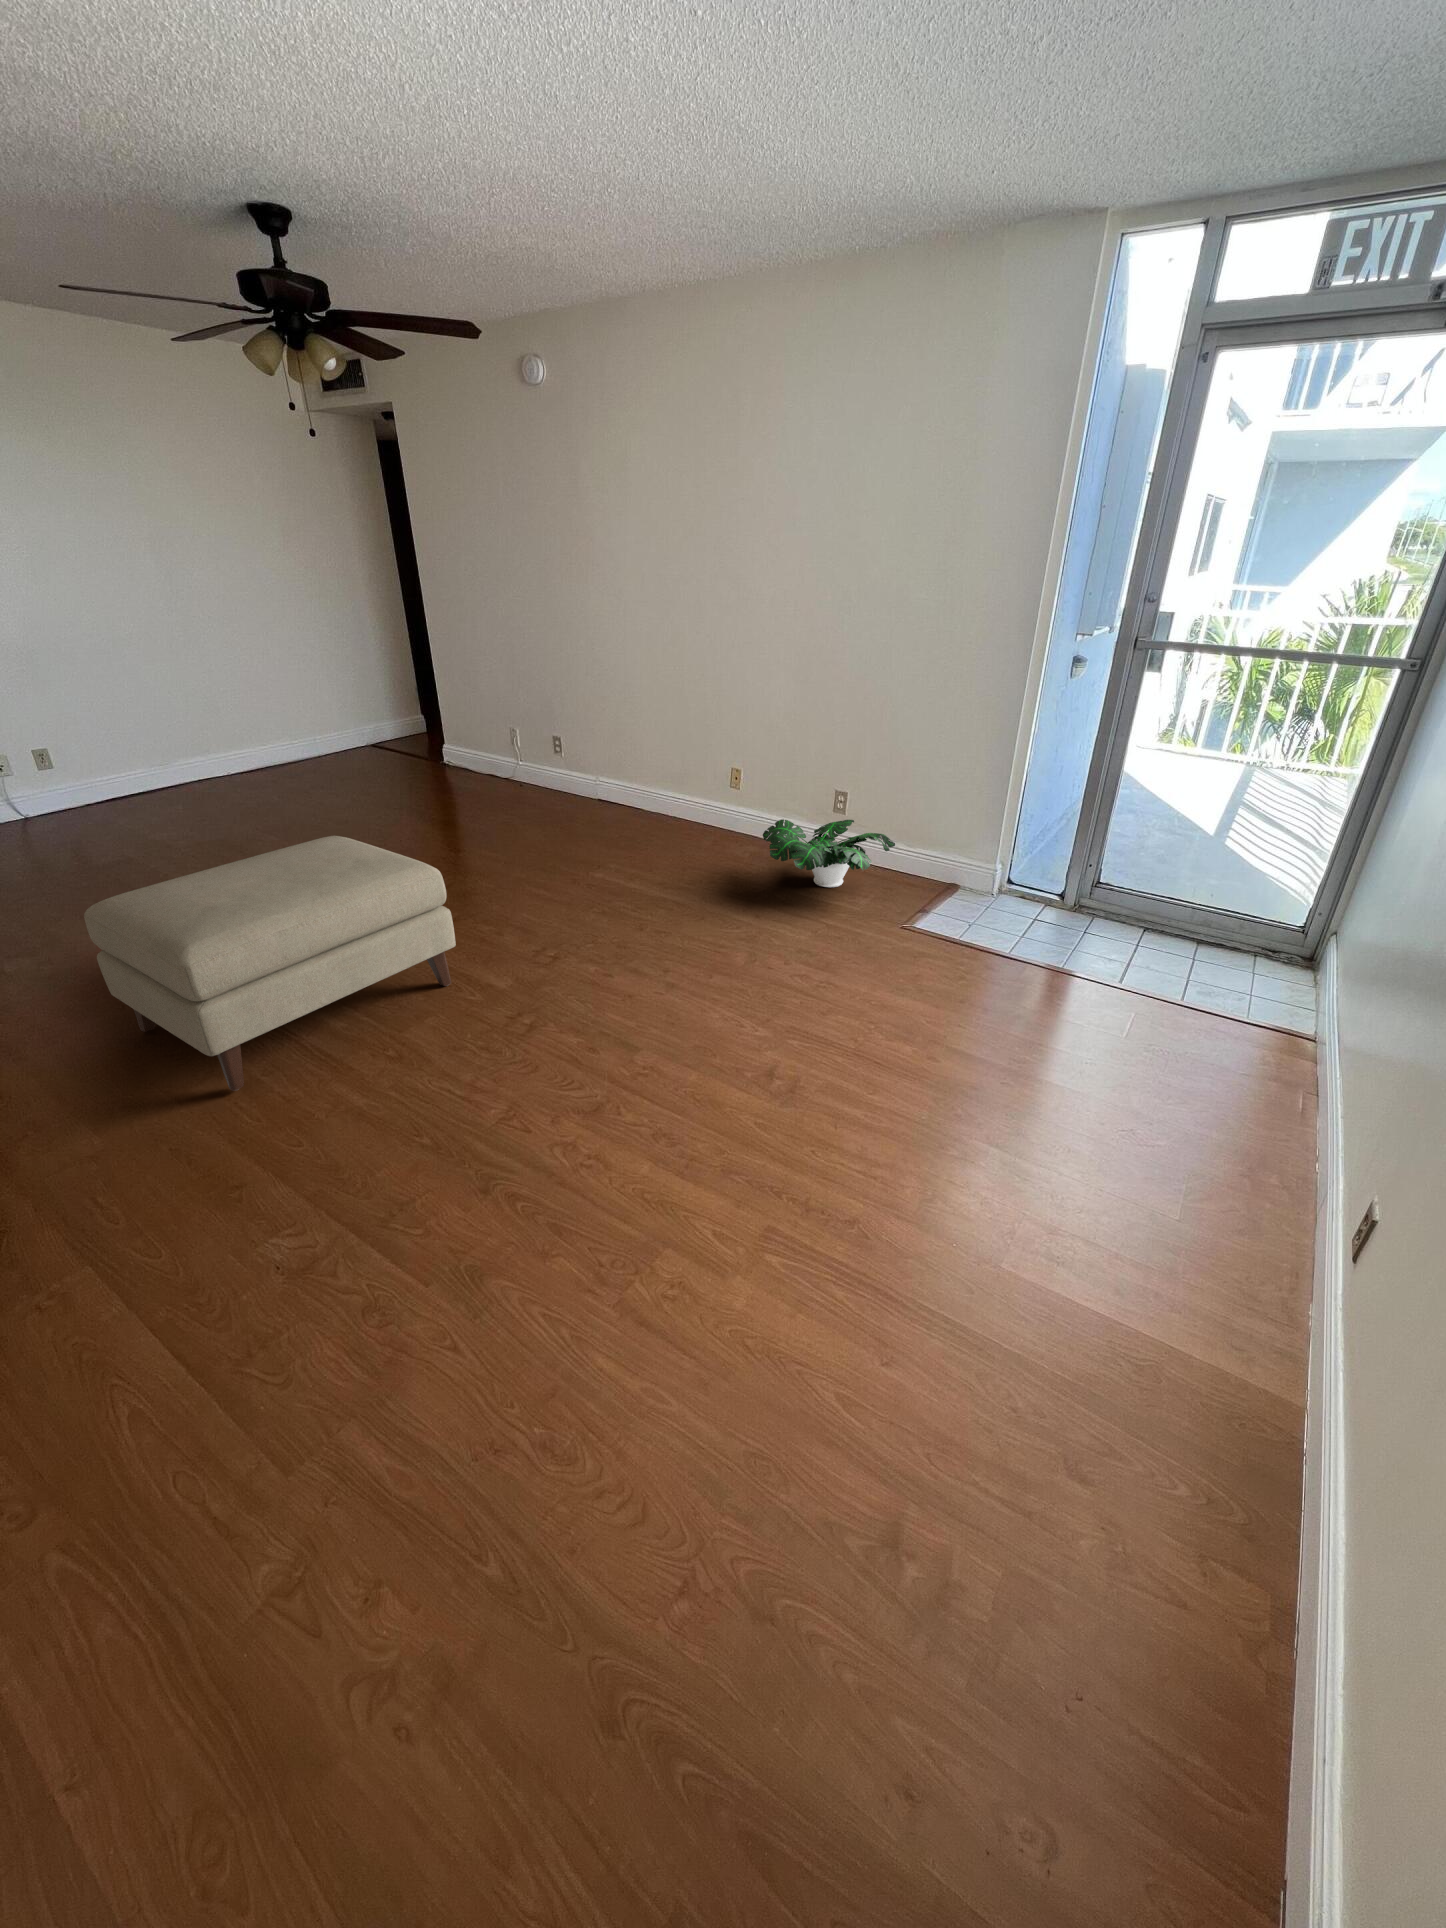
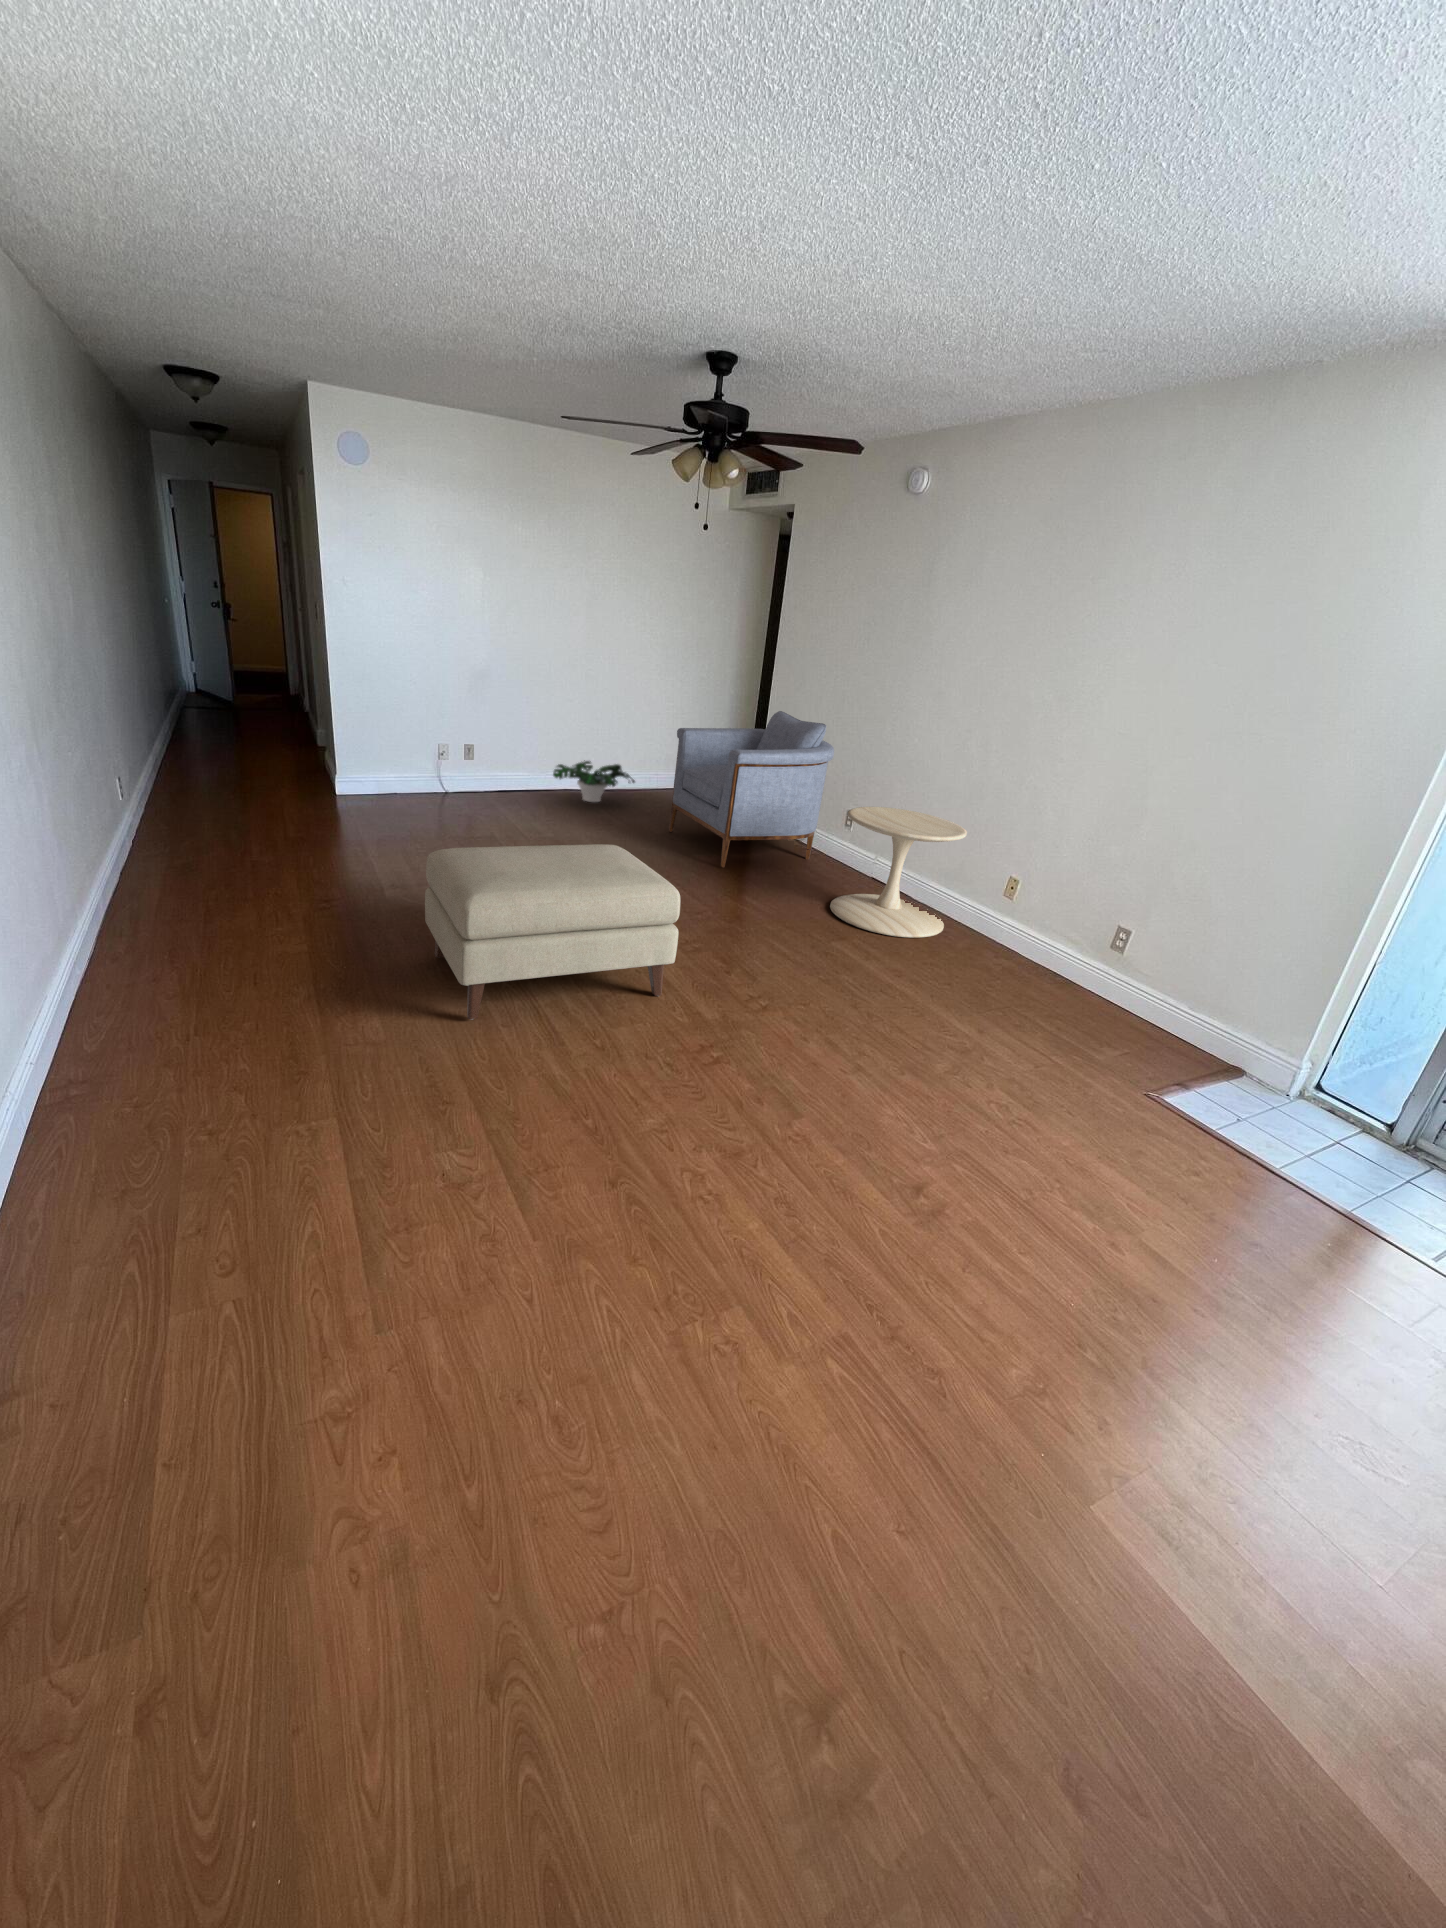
armchair: none [337,644,530,826] -> present [669,711,834,867]
side table: none [566,725,686,852] -> present [830,807,967,938]
potted plant: present [763,819,895,887] -> present [553,760,635,802]

